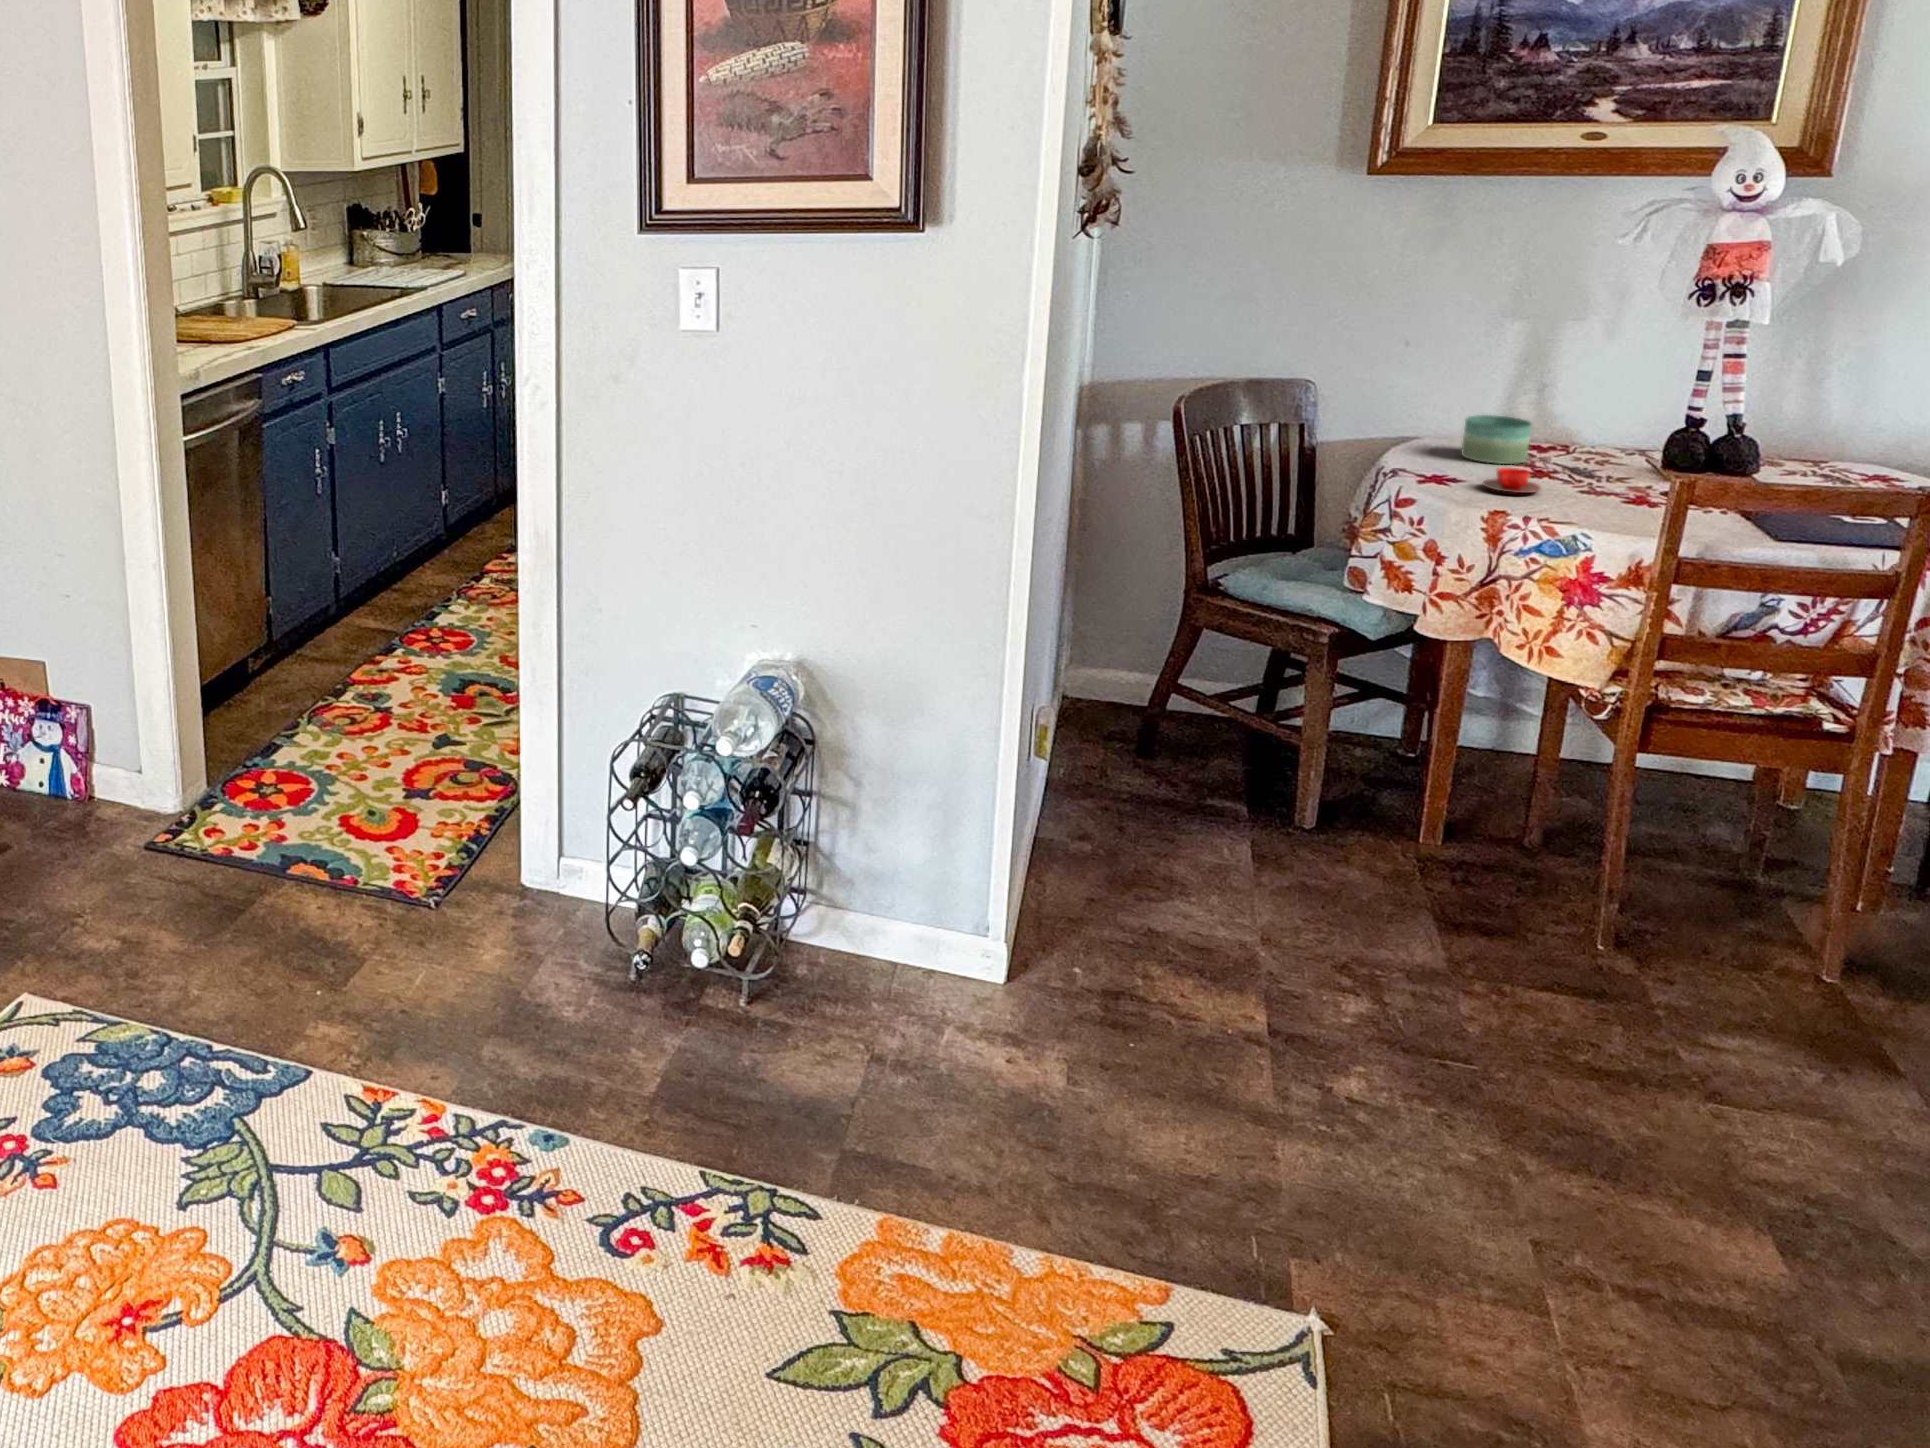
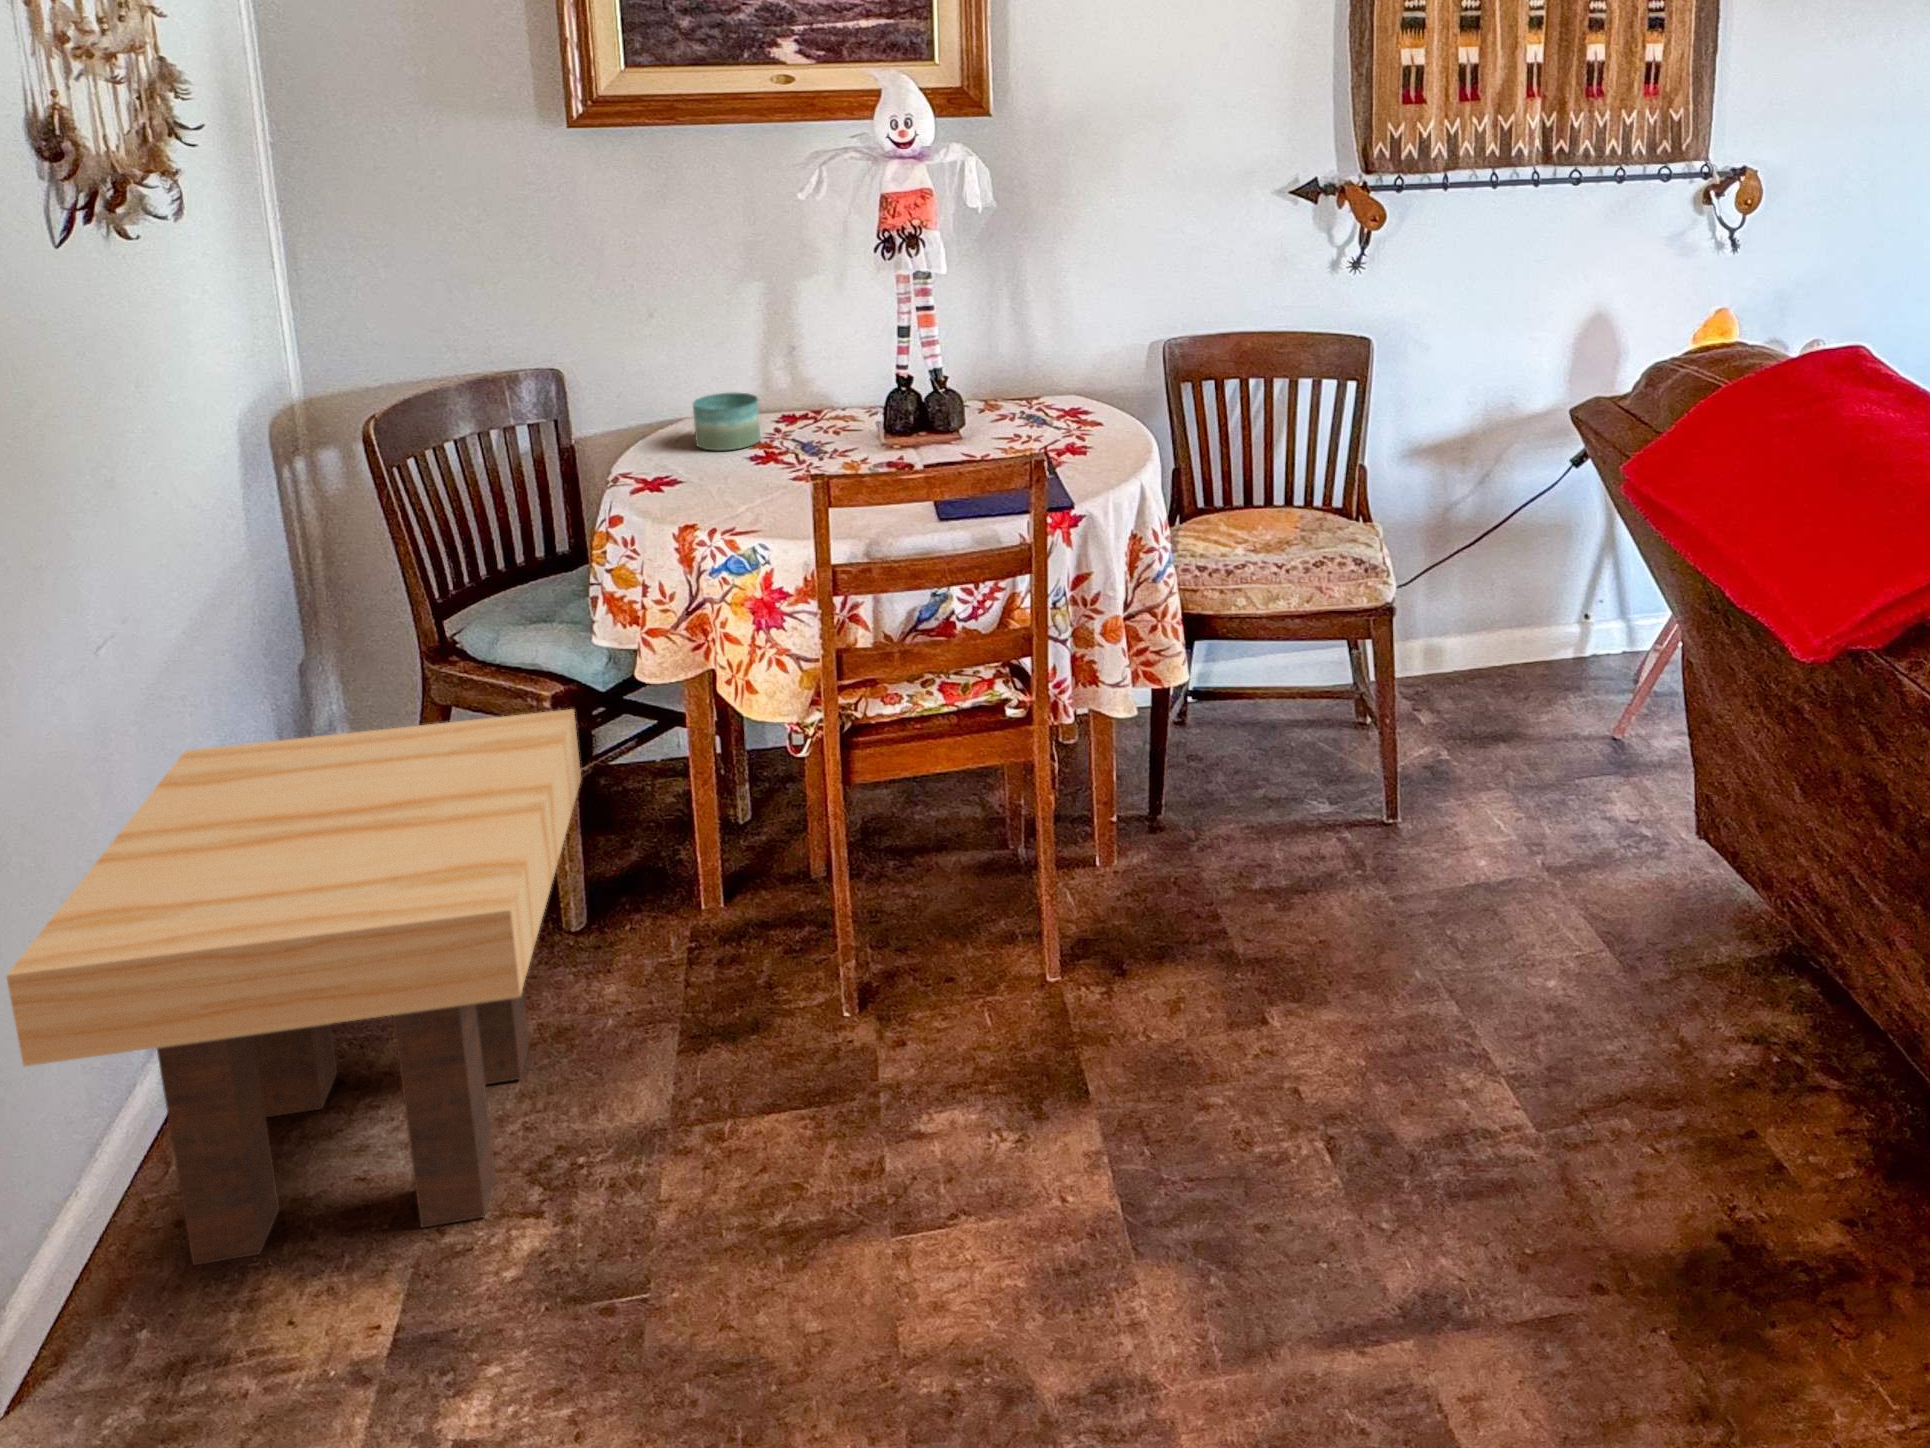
teacup: present [1483,468,1540,493] -> none [686,463,746,495]
side table: none [1067,609,1428,977] -> present [6,709,581,1265]

